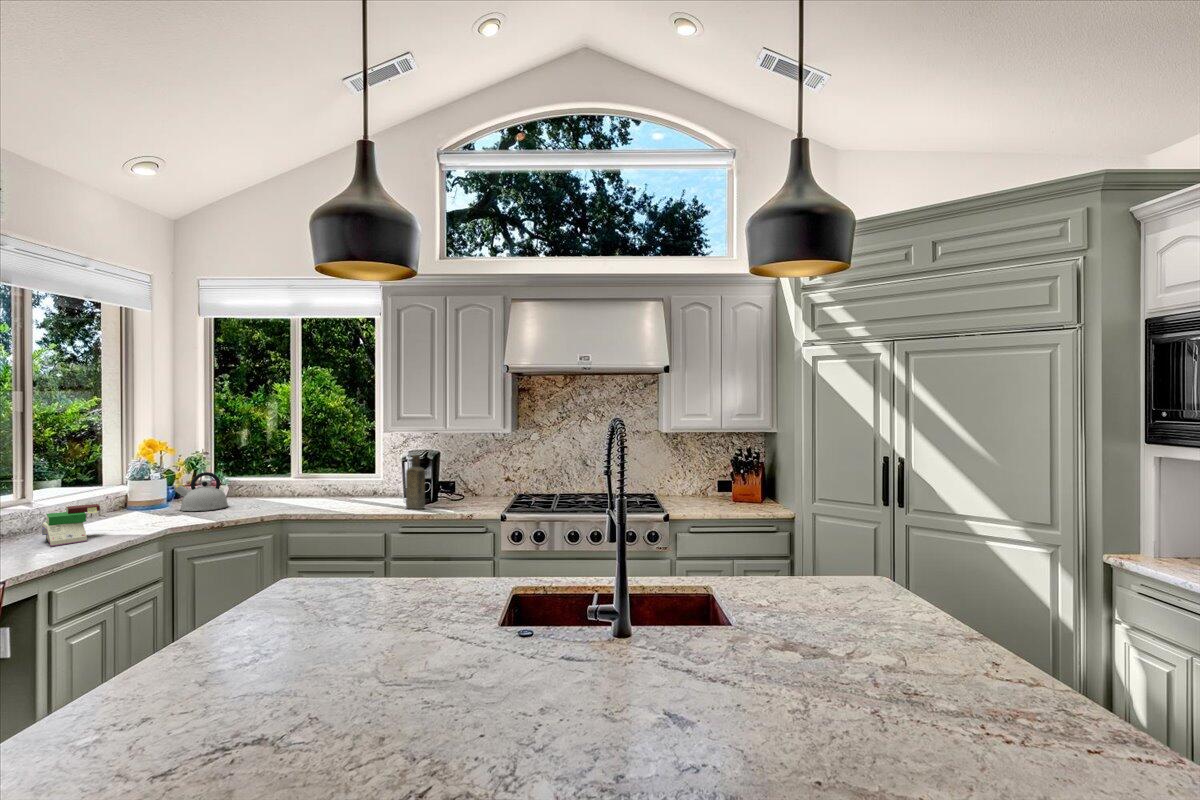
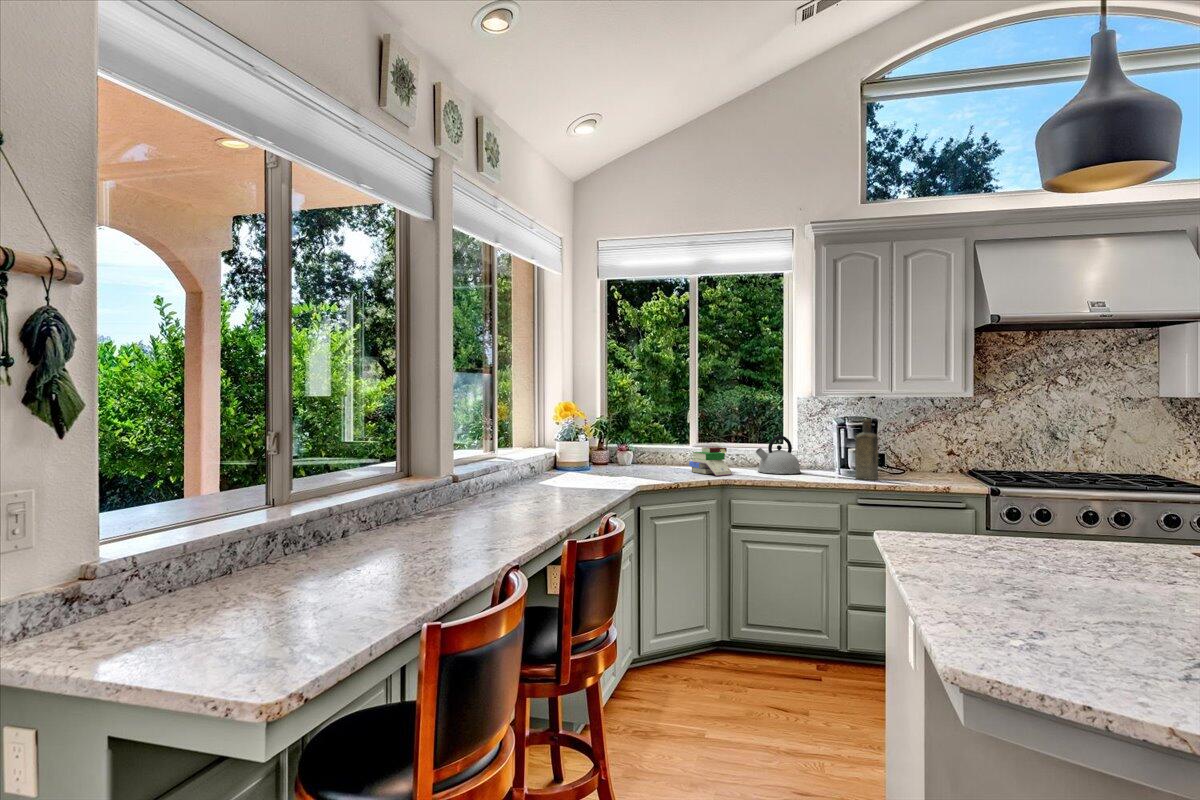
kettle: present [175,472,228,511] -> present [756,436,801,474]
book: present [42,504,100,546] -> present [689,447,732,476]

